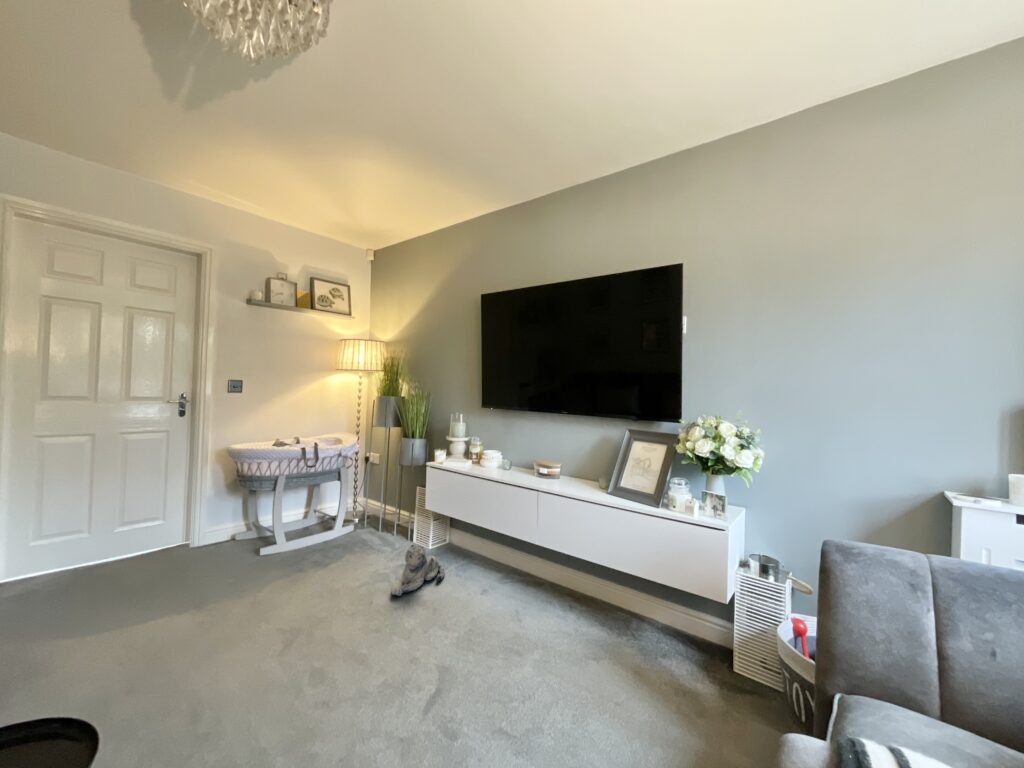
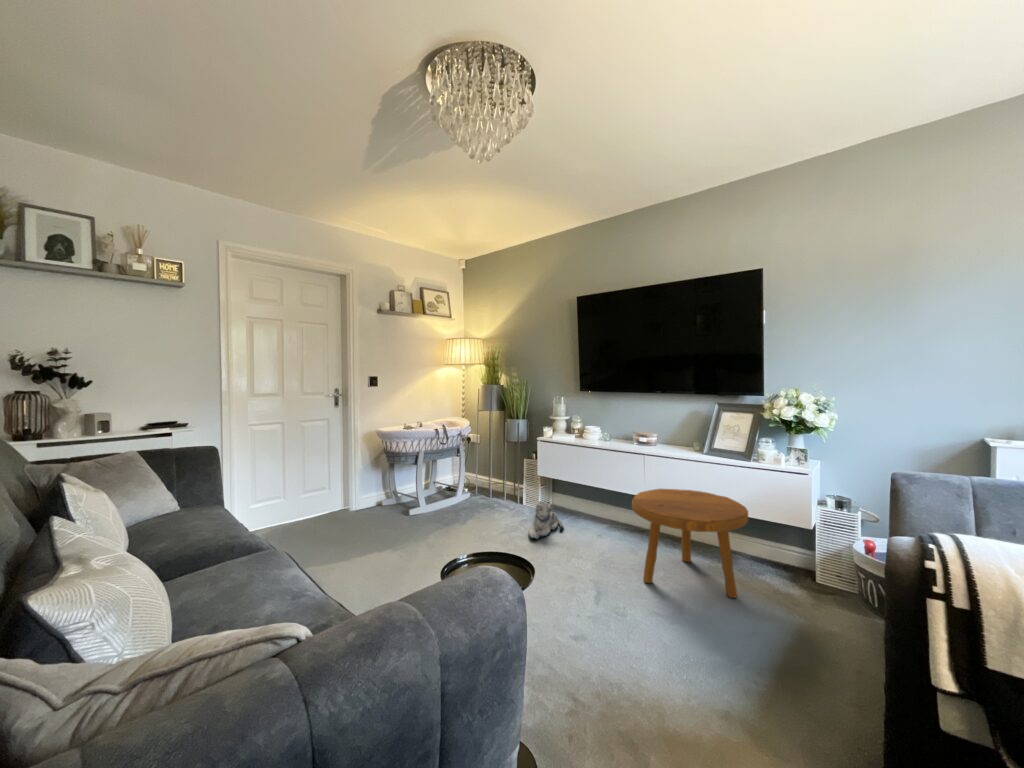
footstool: none [501,537,645,703] -> present [632,489,748,598]

